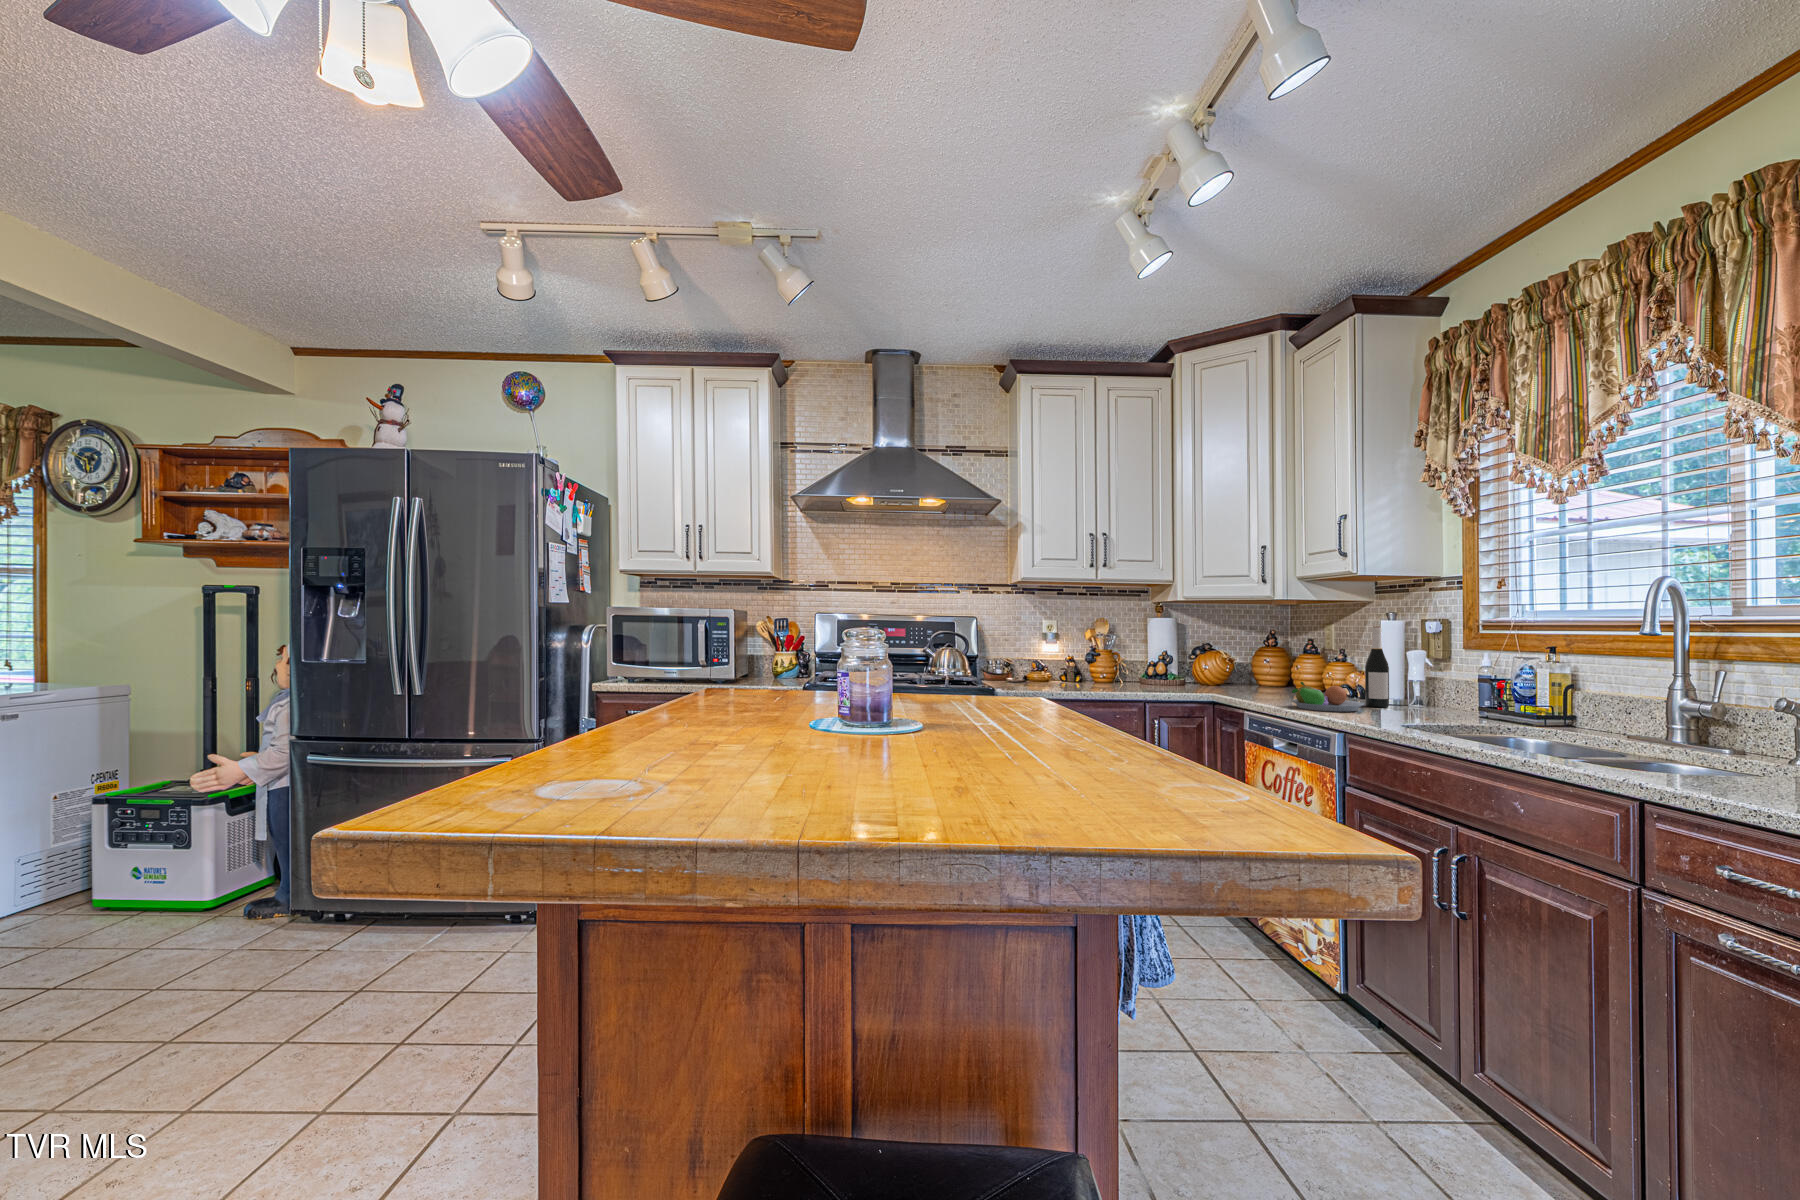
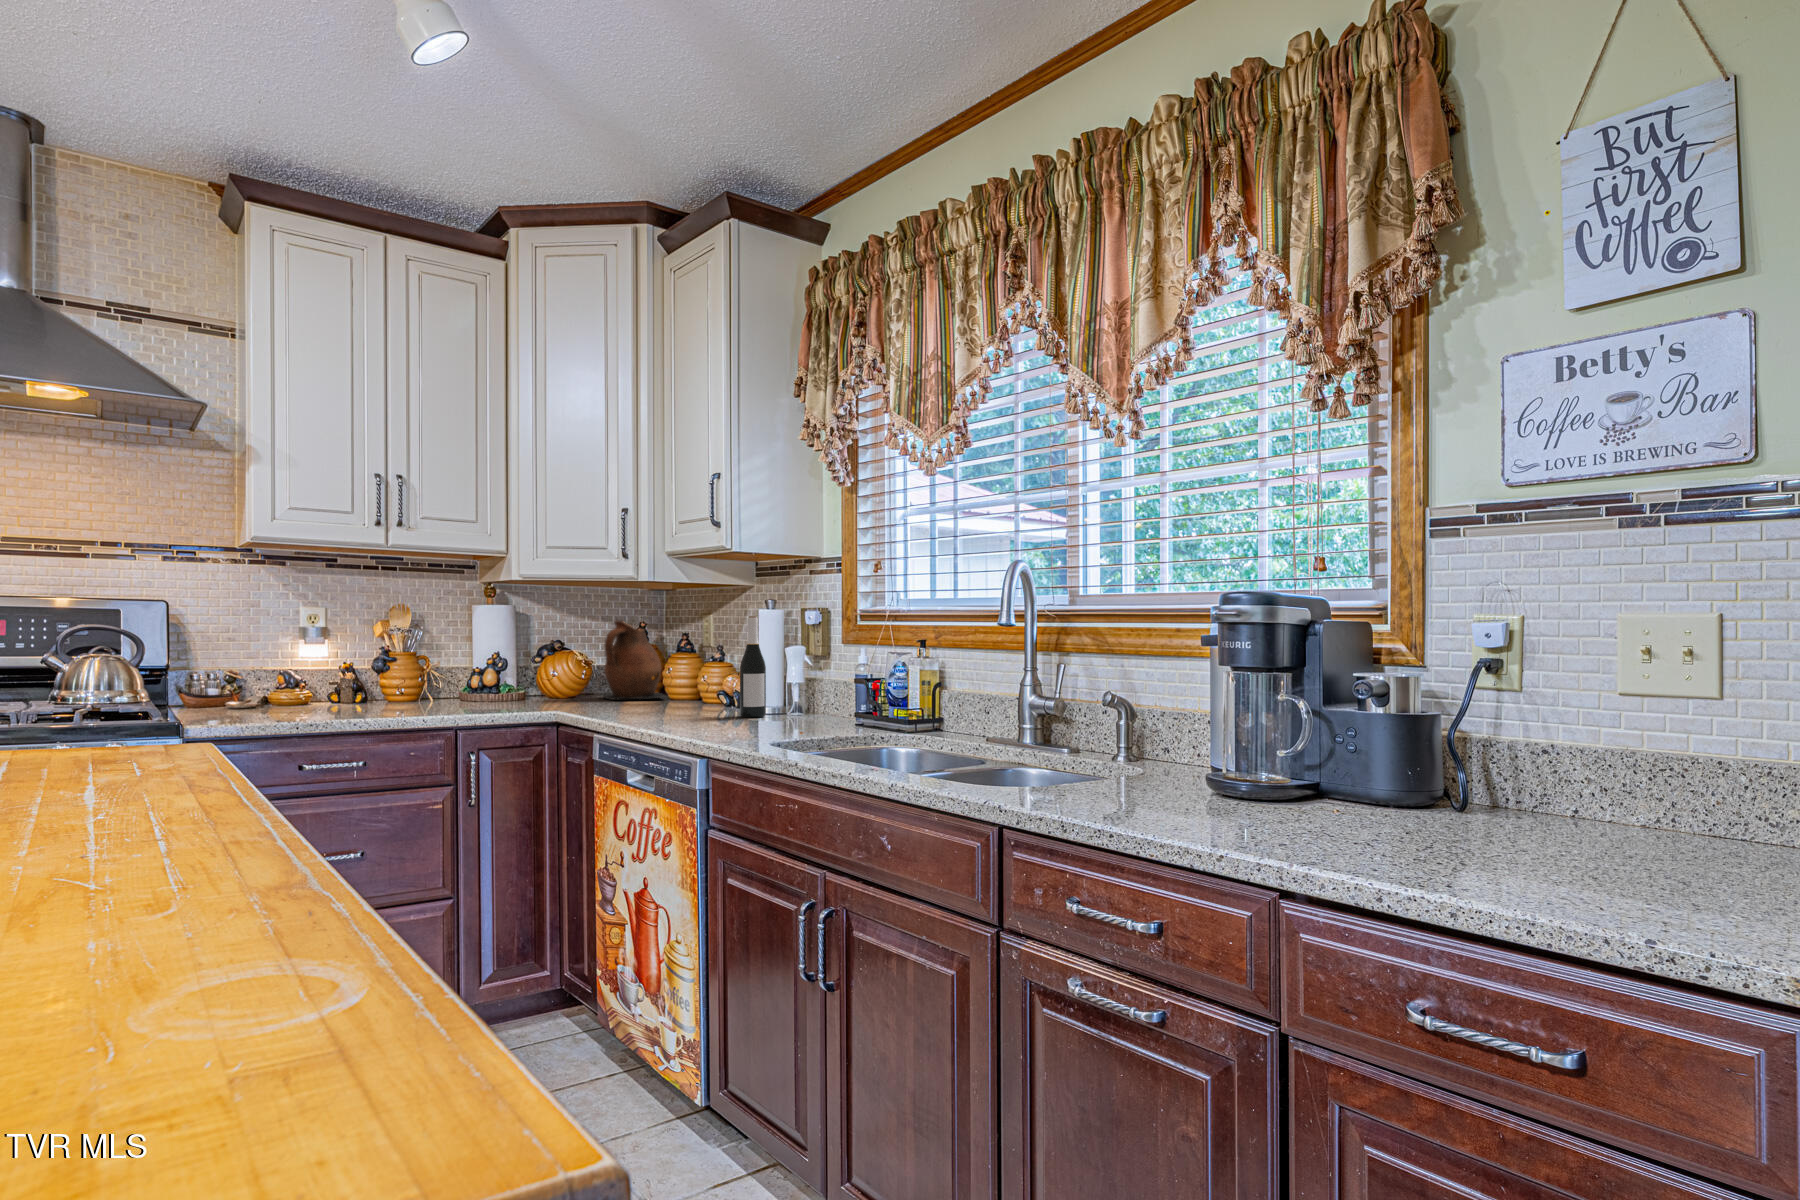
ceramic pitcher: none [1240,629,1297,691] -> present [603,621,666,700]
fruit bowl: present [1292,682,1364,712] -> none [649,692,736,730]

